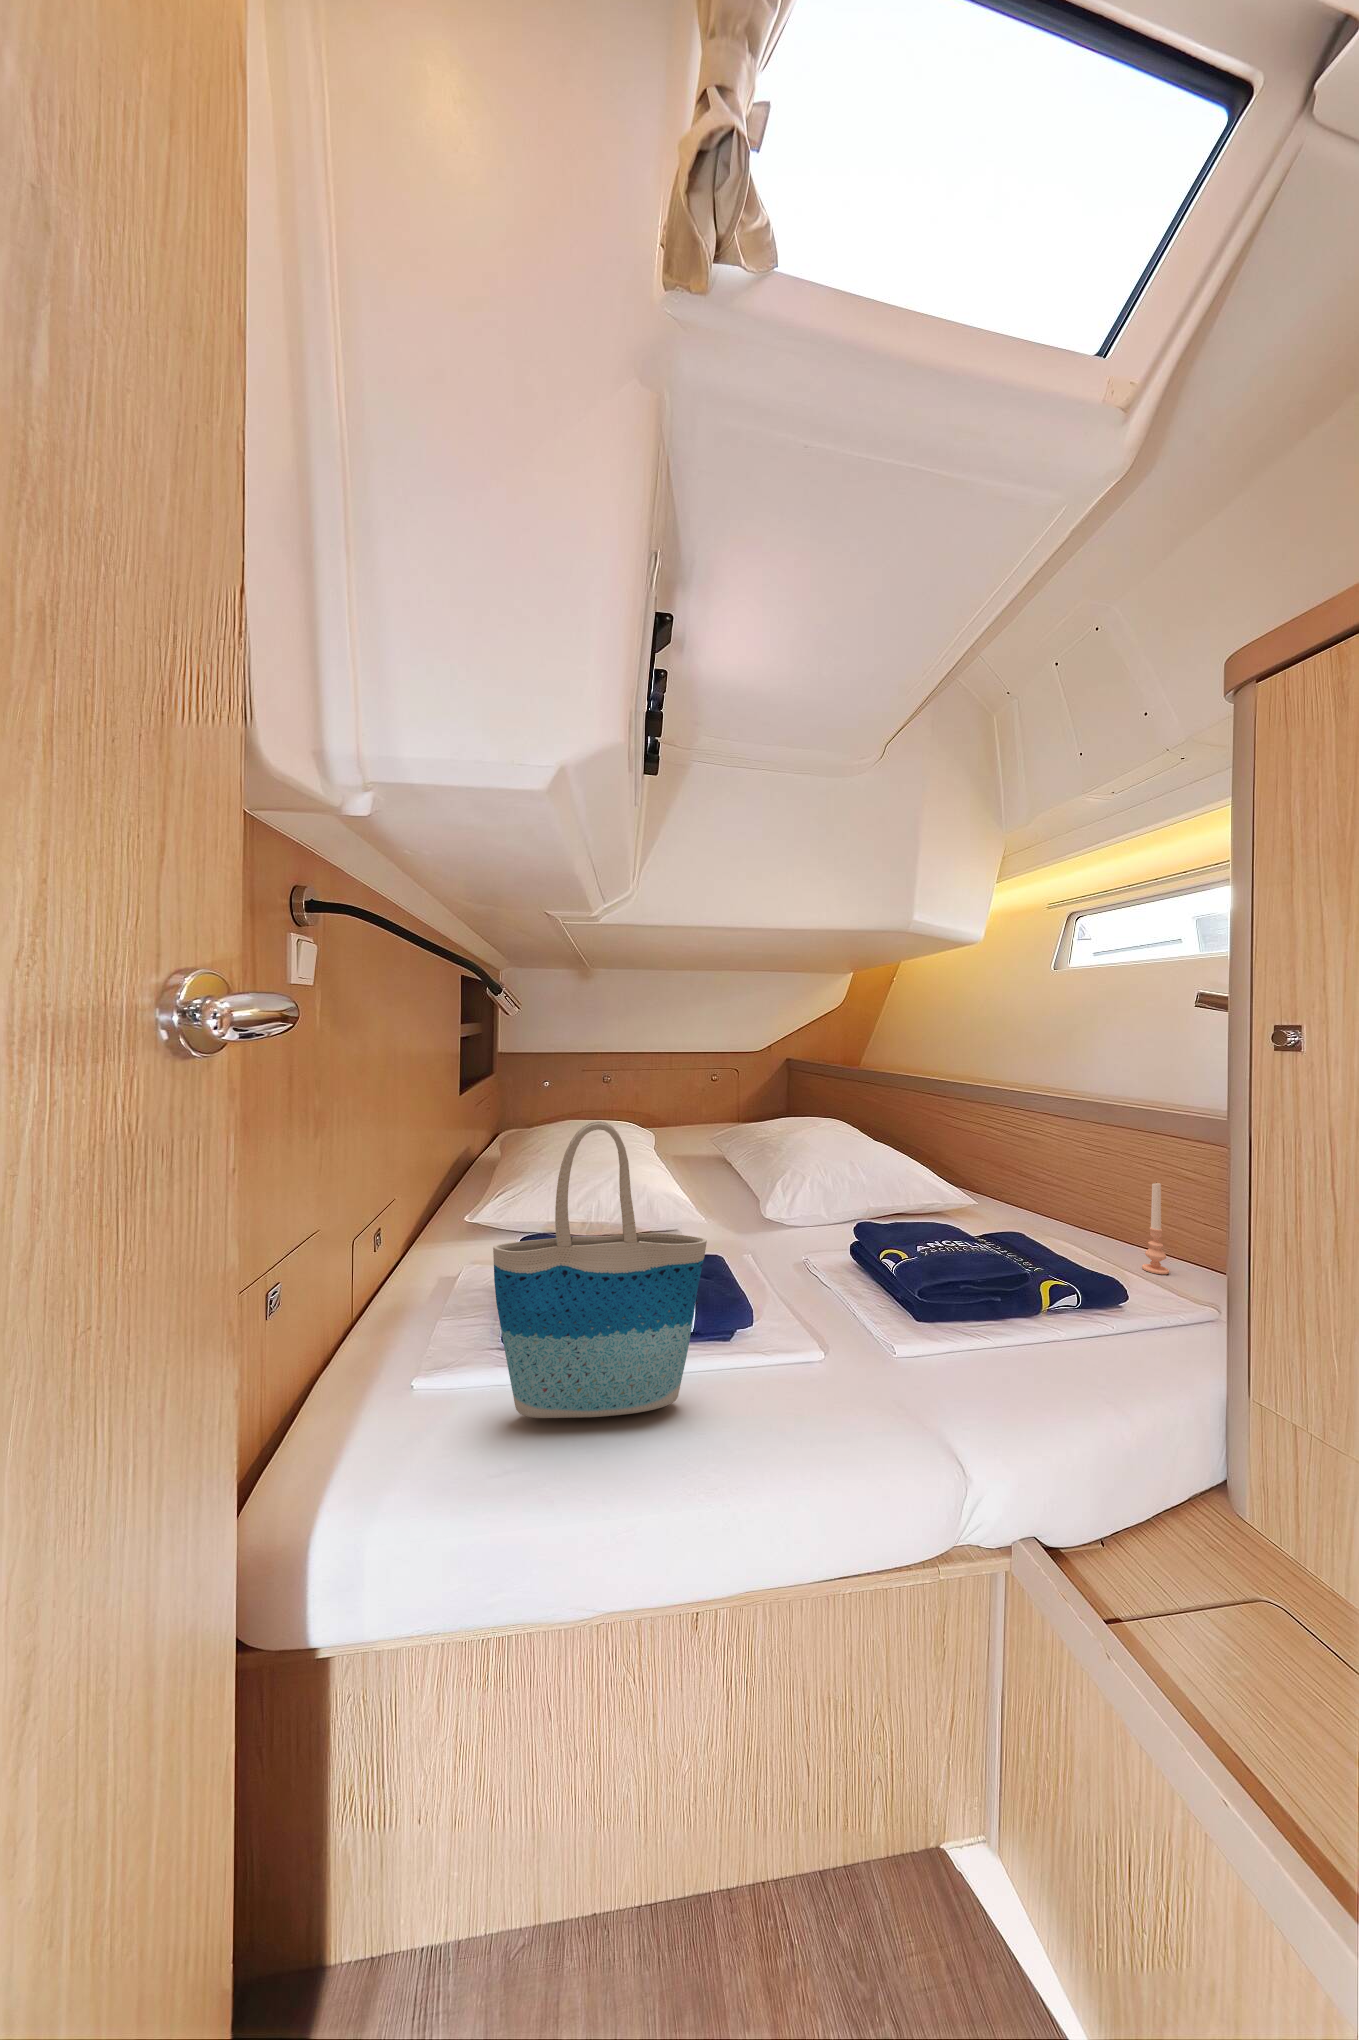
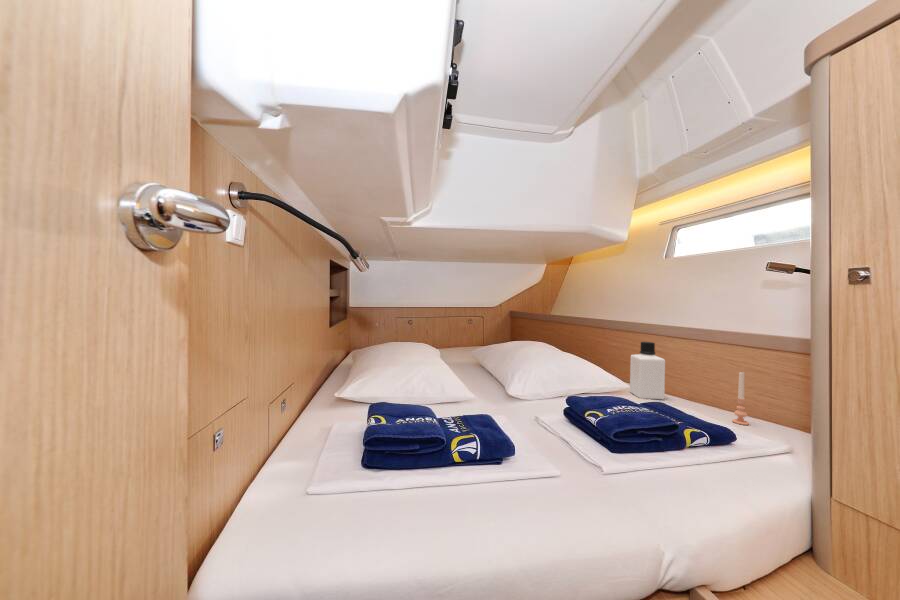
tote bag: present [493,1121,707,1418] -> none [356,324,495,517]
bottle: none [981,1126,1039,1228] -> present [630,342,665,399]

